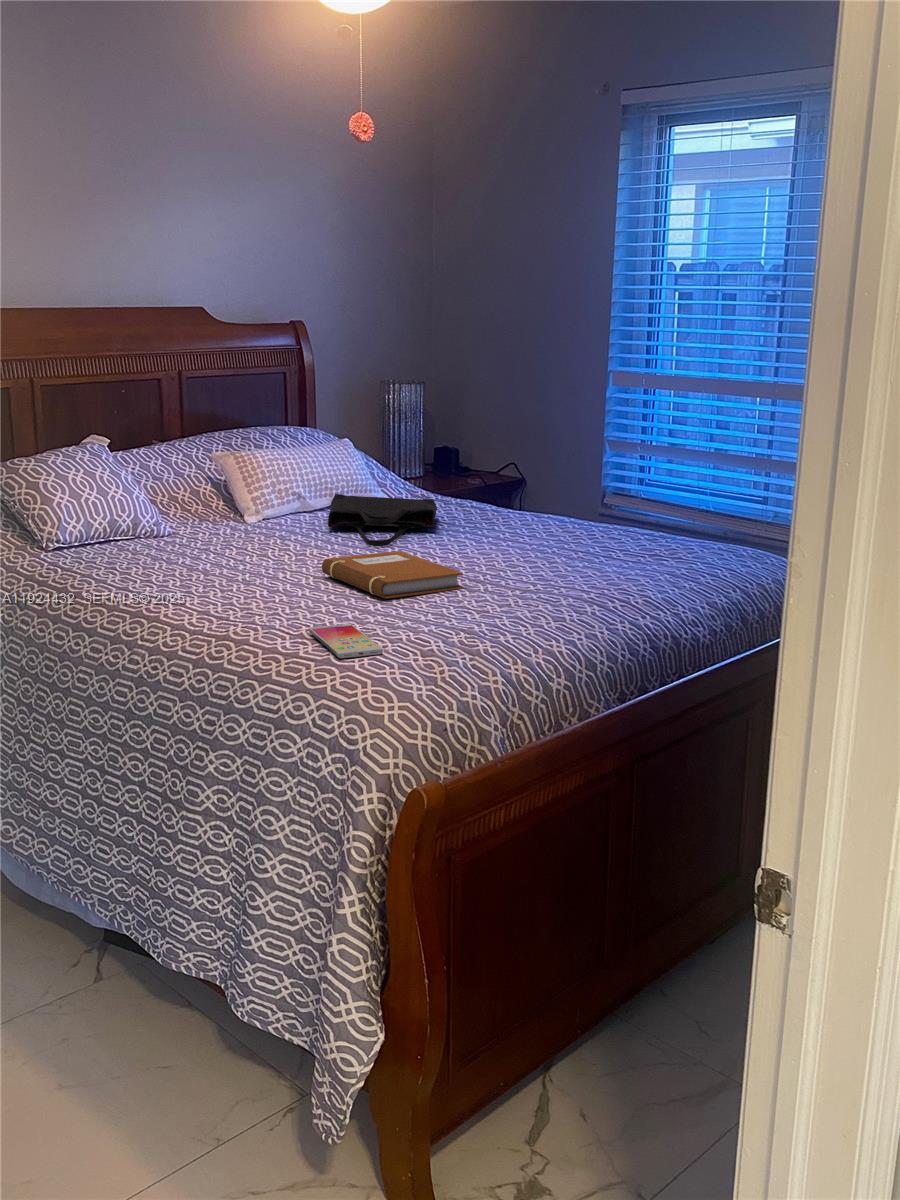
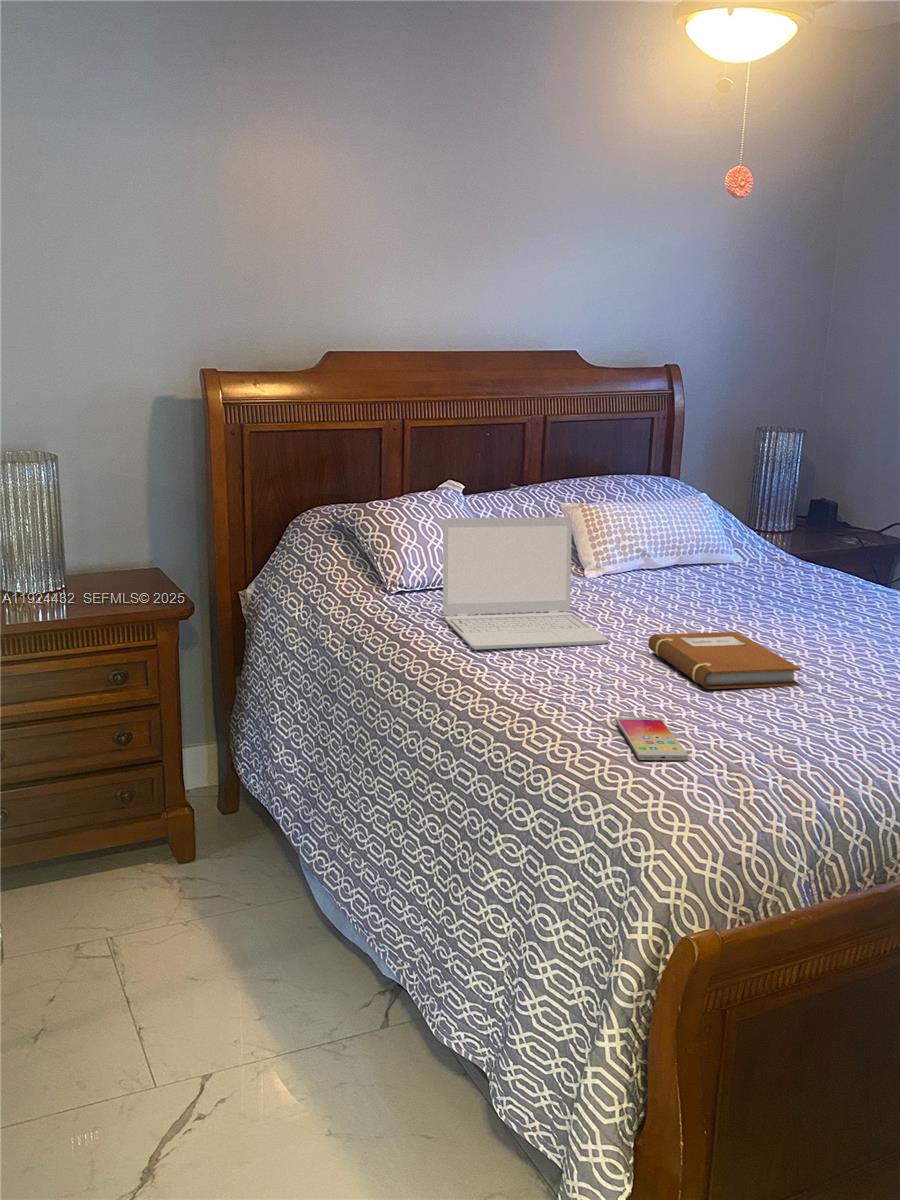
laptop: none [102,458,282,590] -> present [443,517,608,650]
tote bag: present [328,494,437,546] -> none [669,554,793,620]

